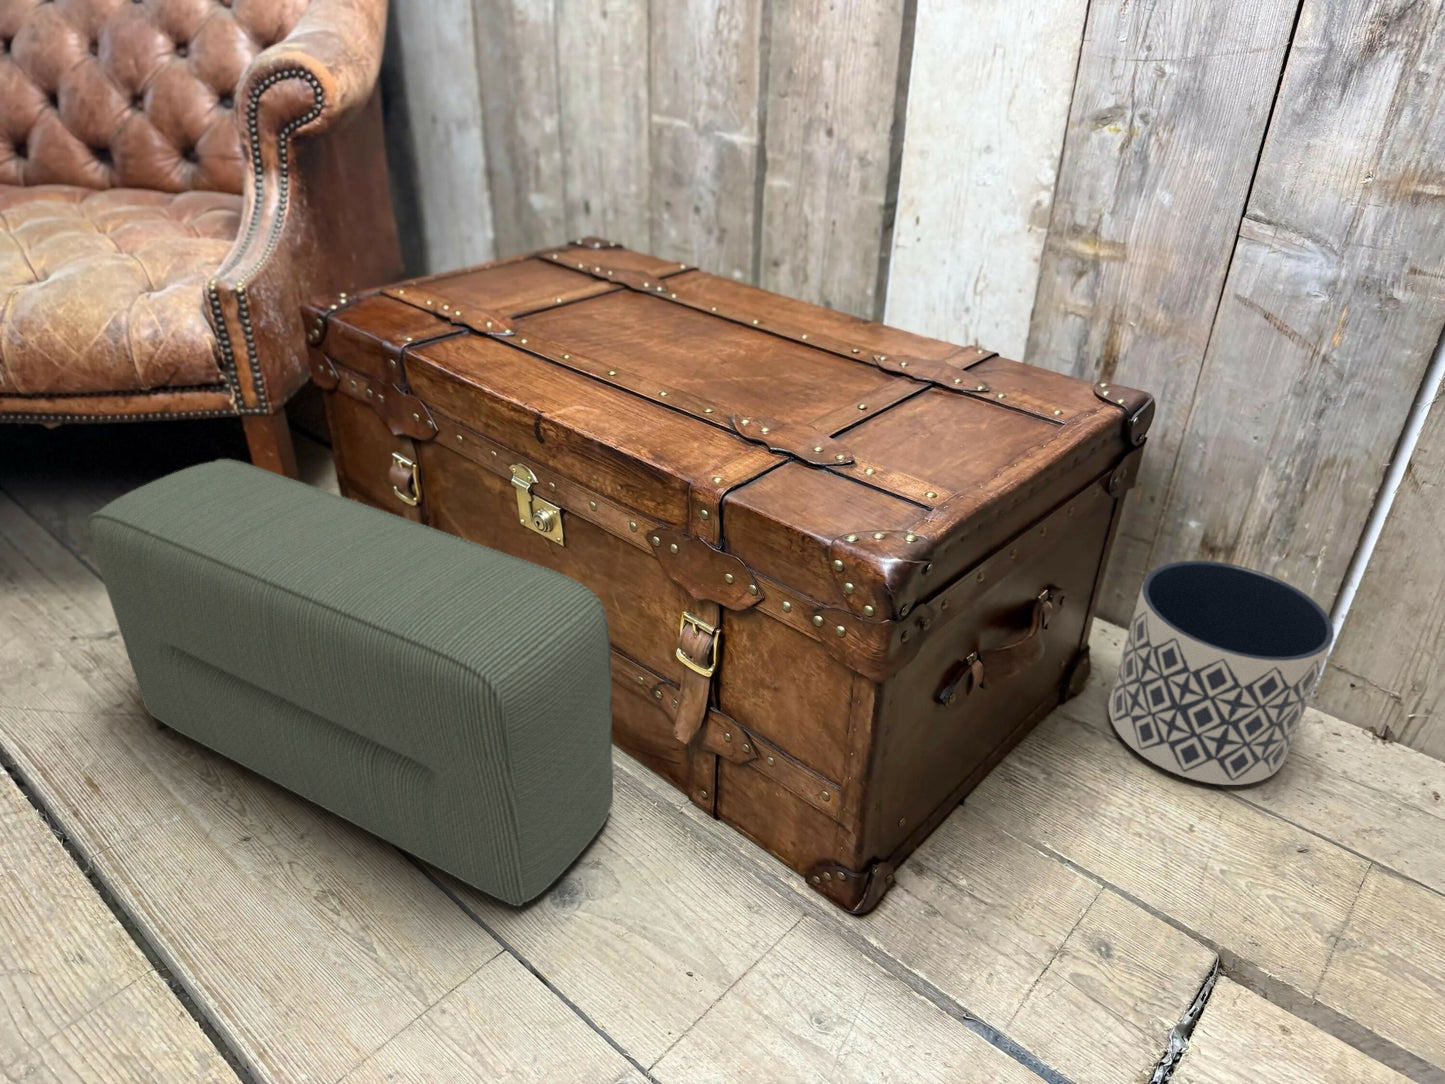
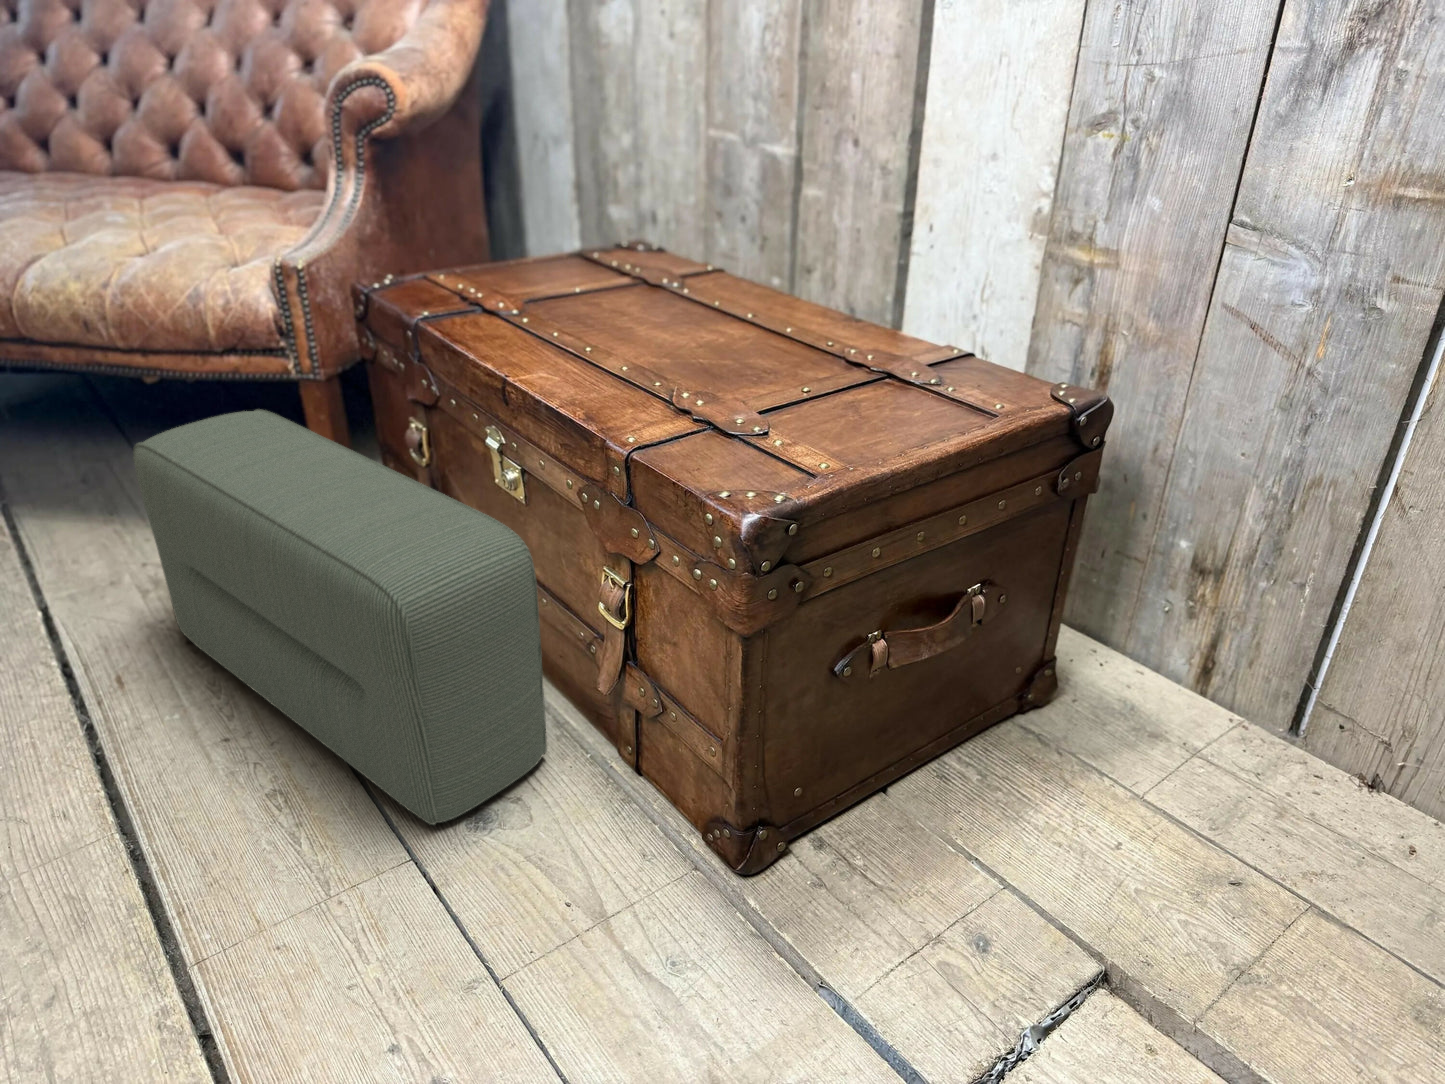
planter: present [1108,561,1334,785] -> none [1071,578,1299,812]

